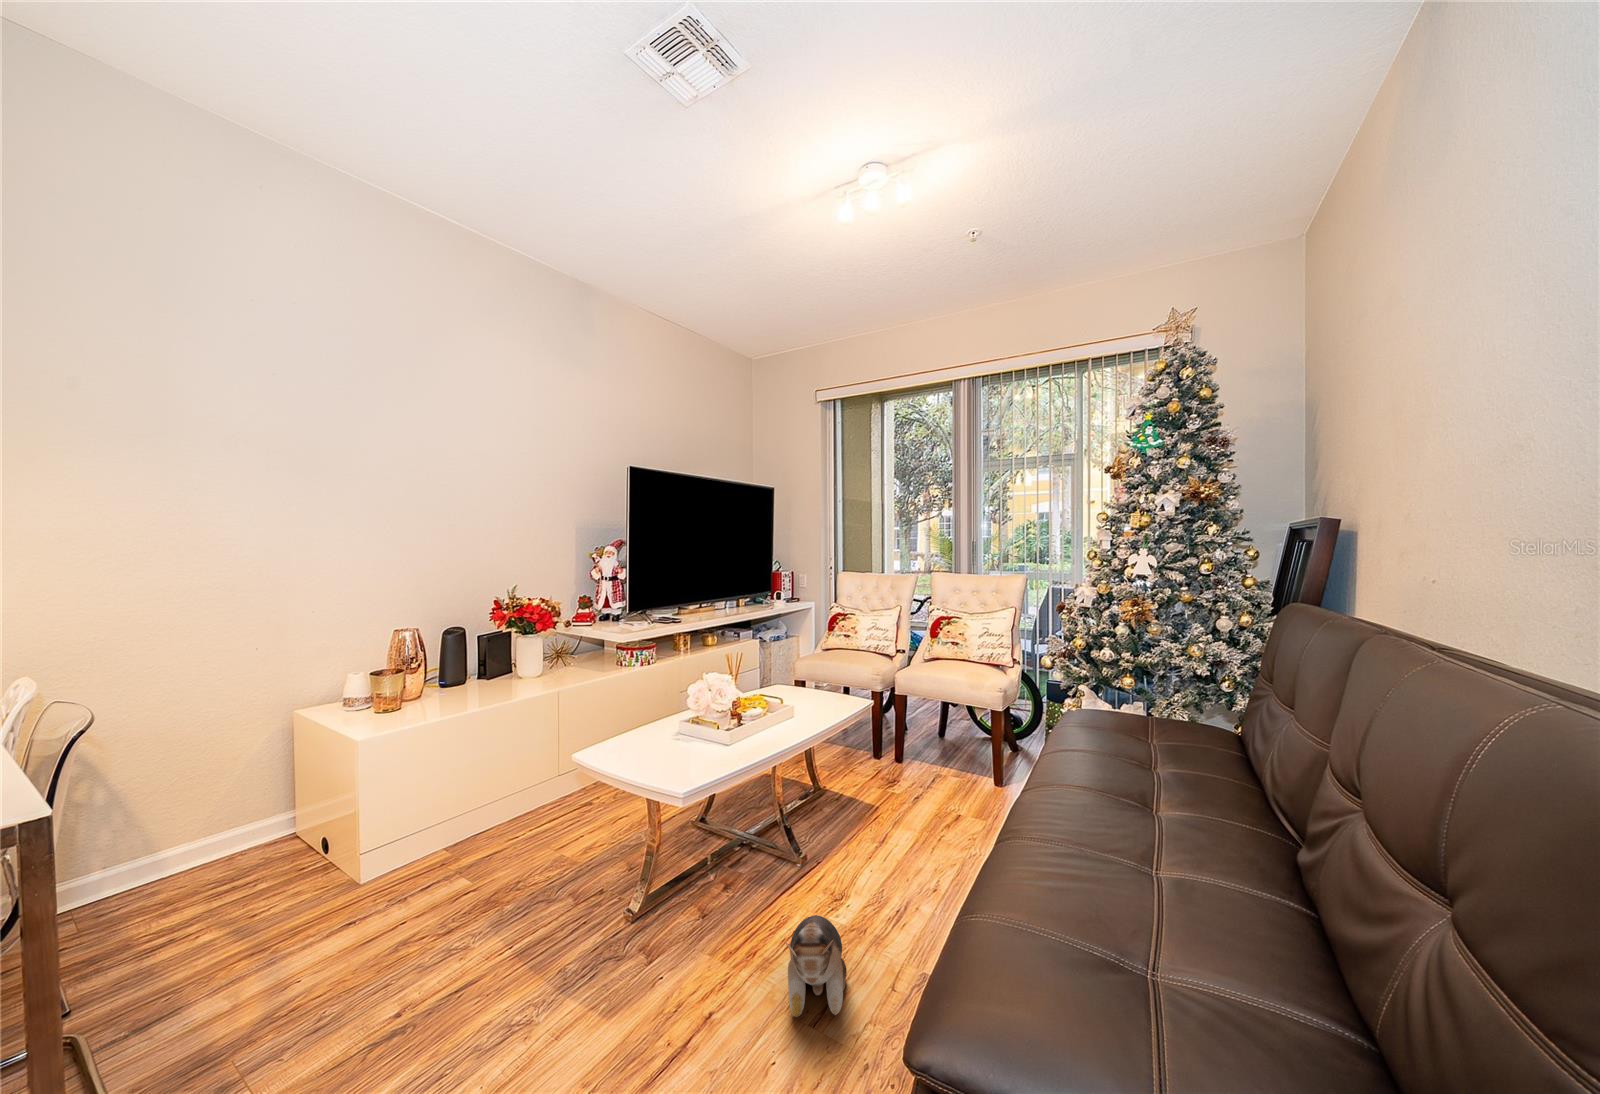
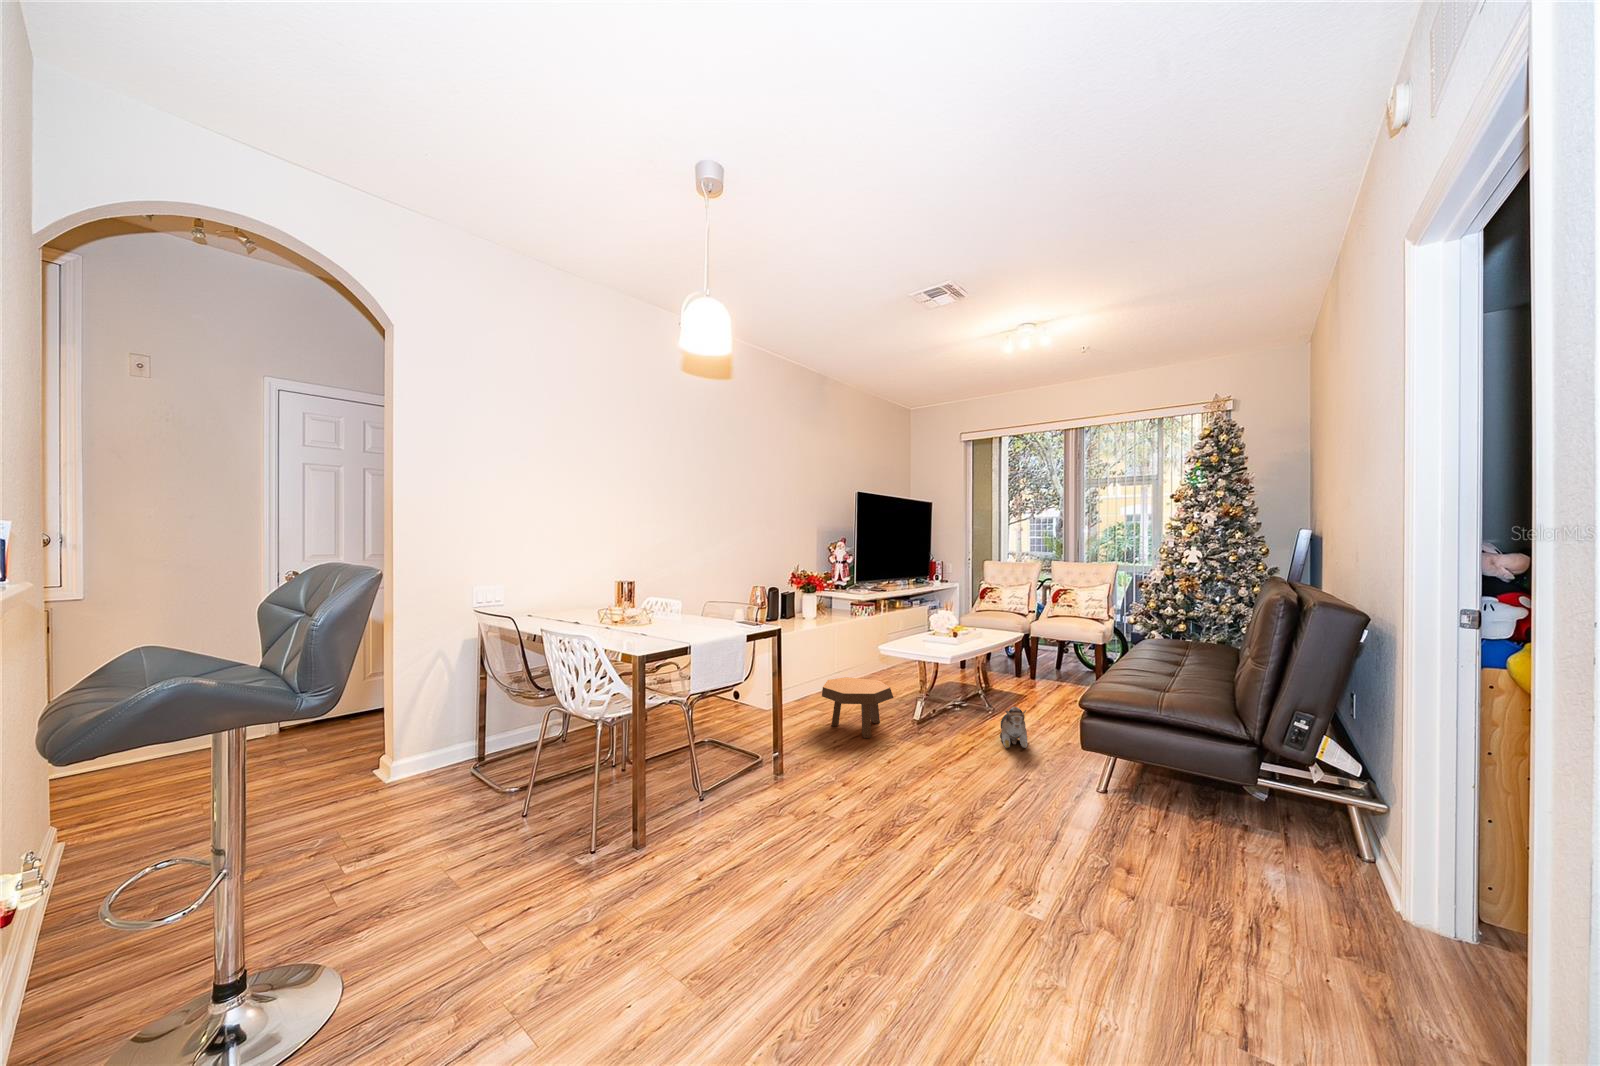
footstool: none [406,821,576,1000] -> present [822,677,893,738]

